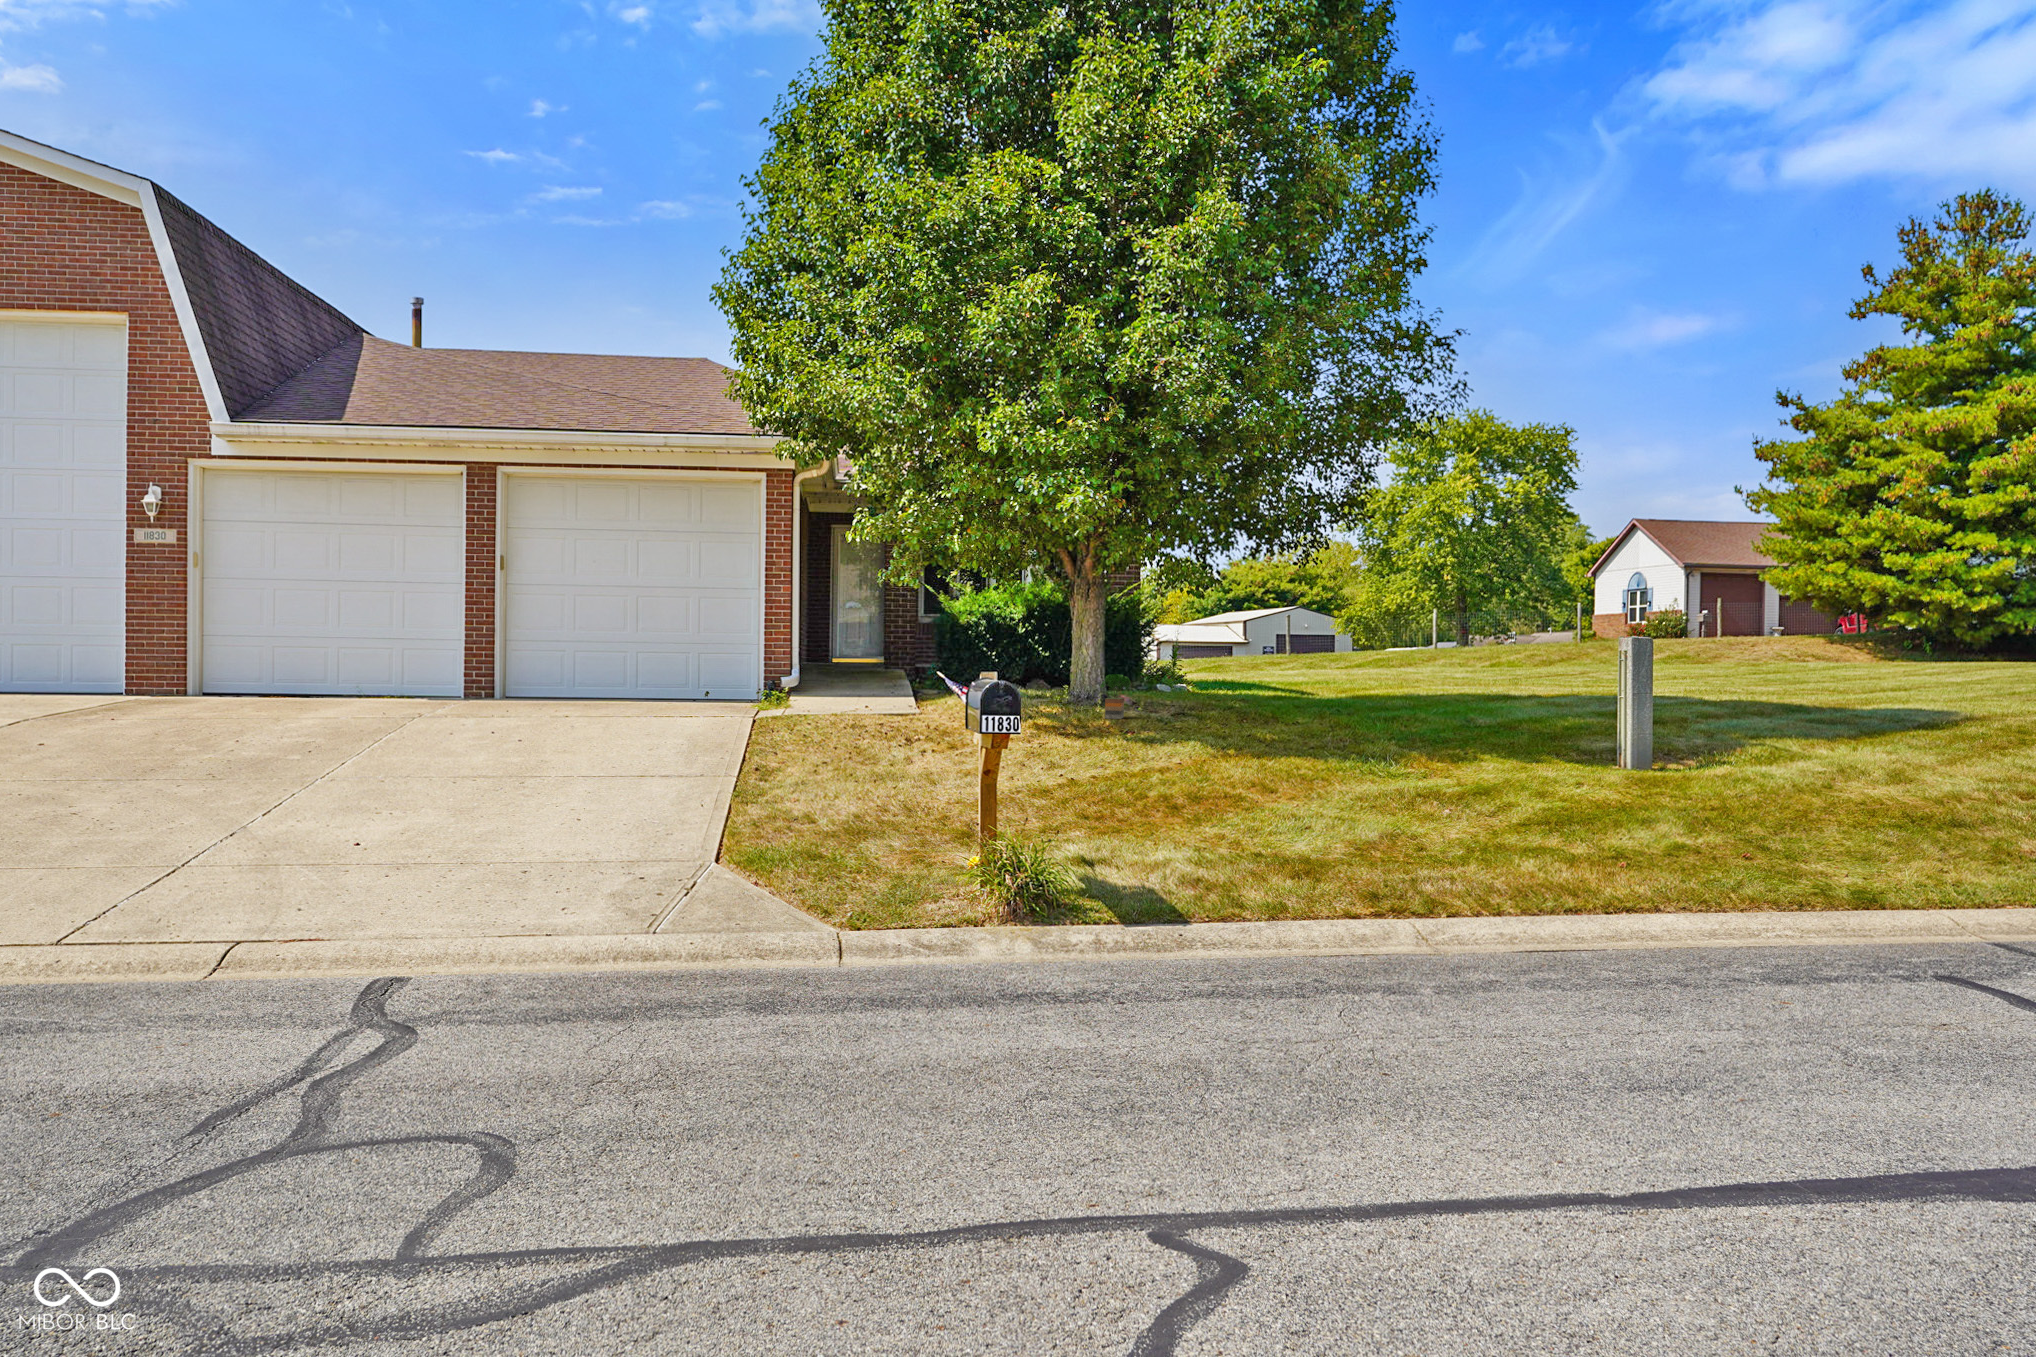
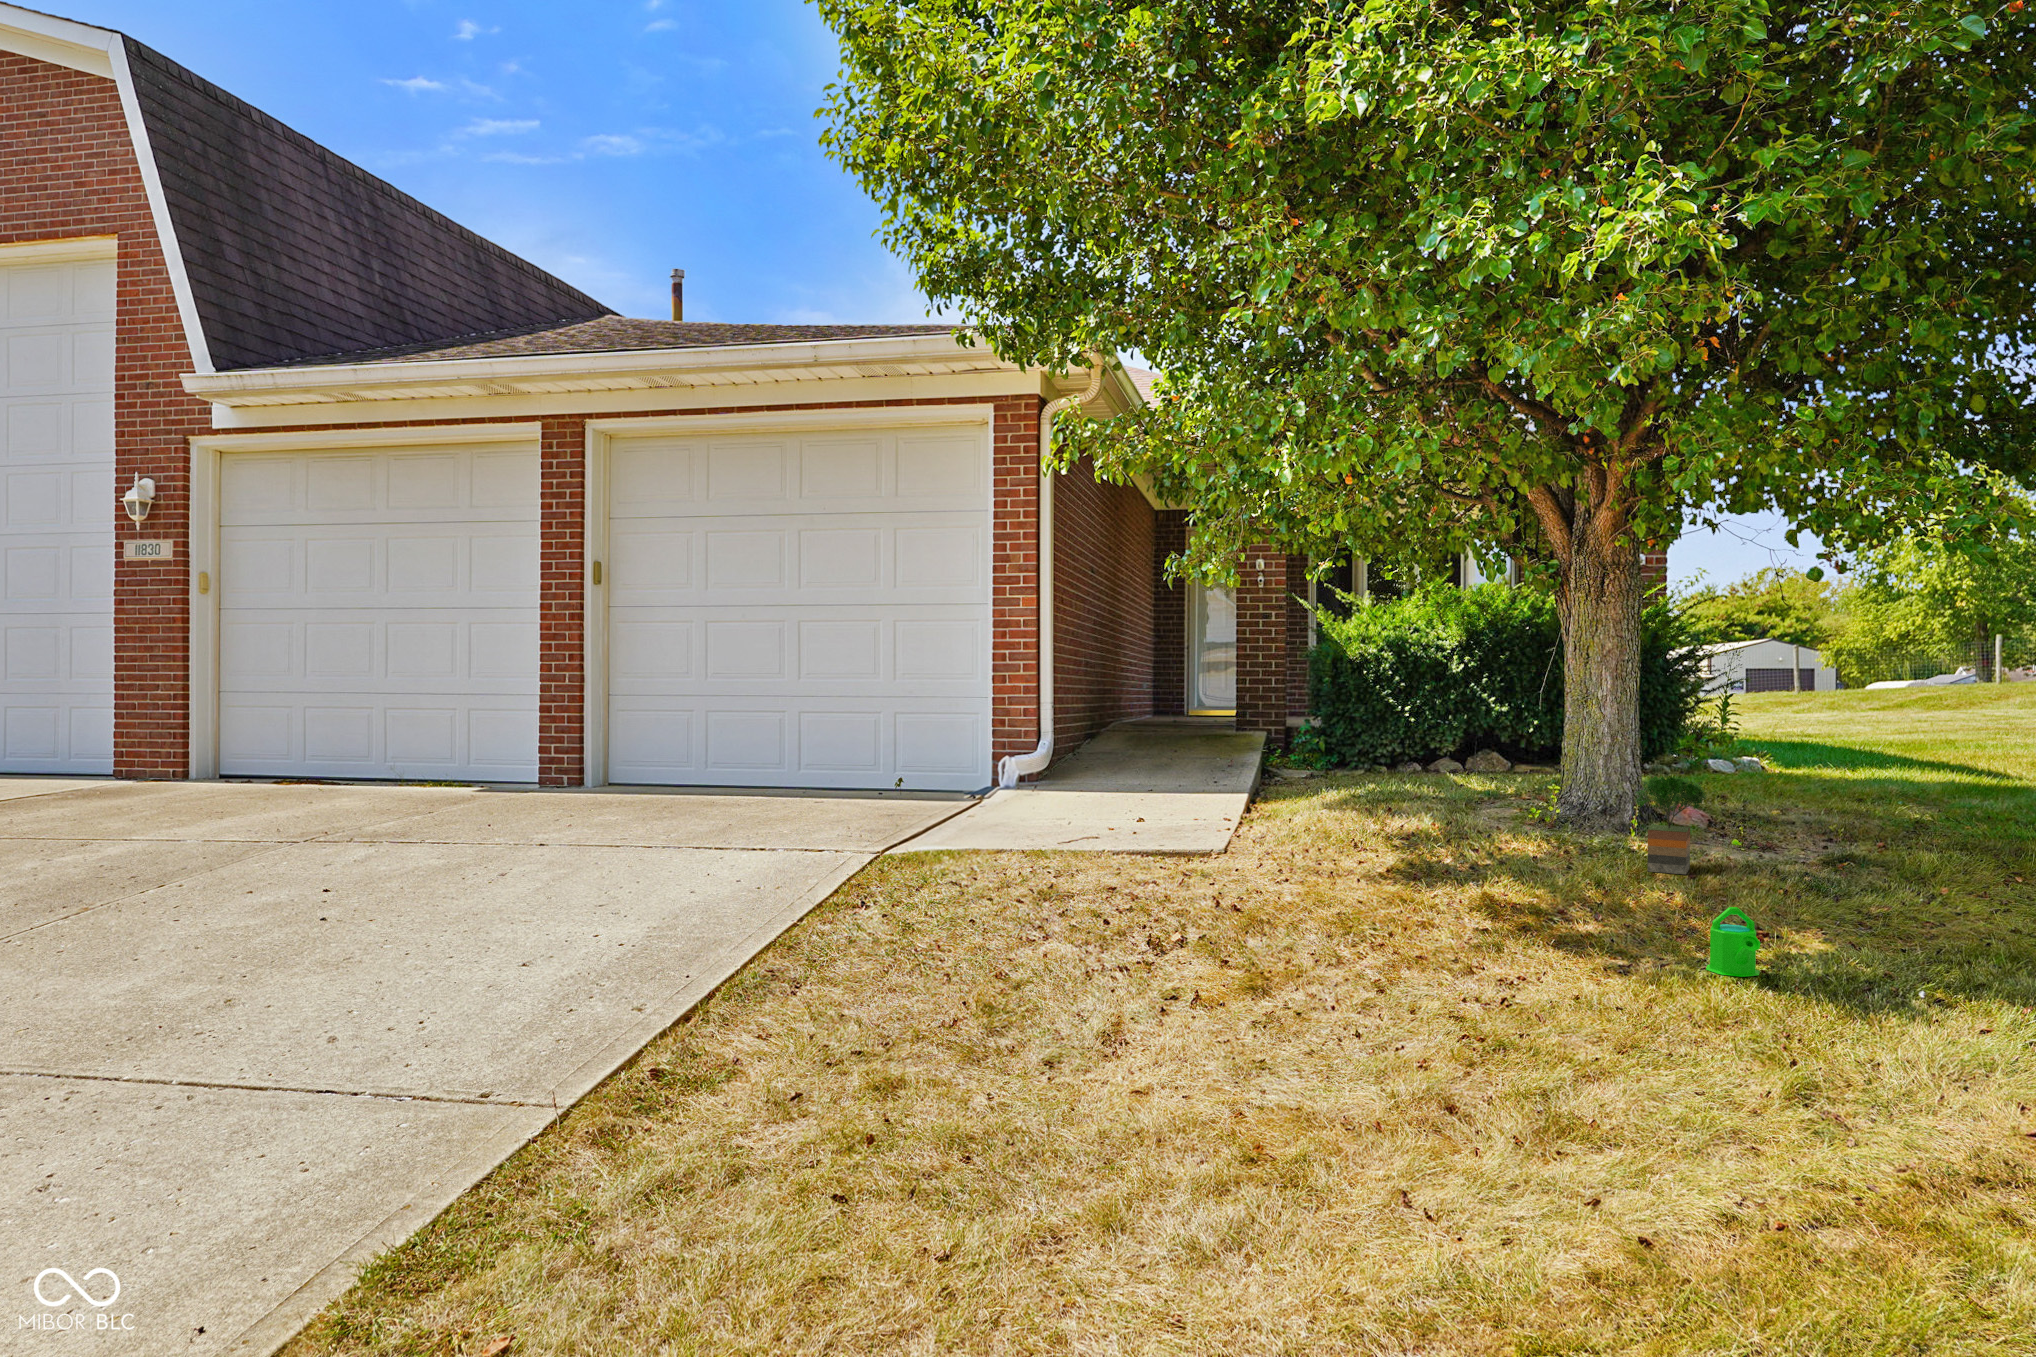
watering can: none [1117,713,1137,740] -> present [1706,907,1761,977]

